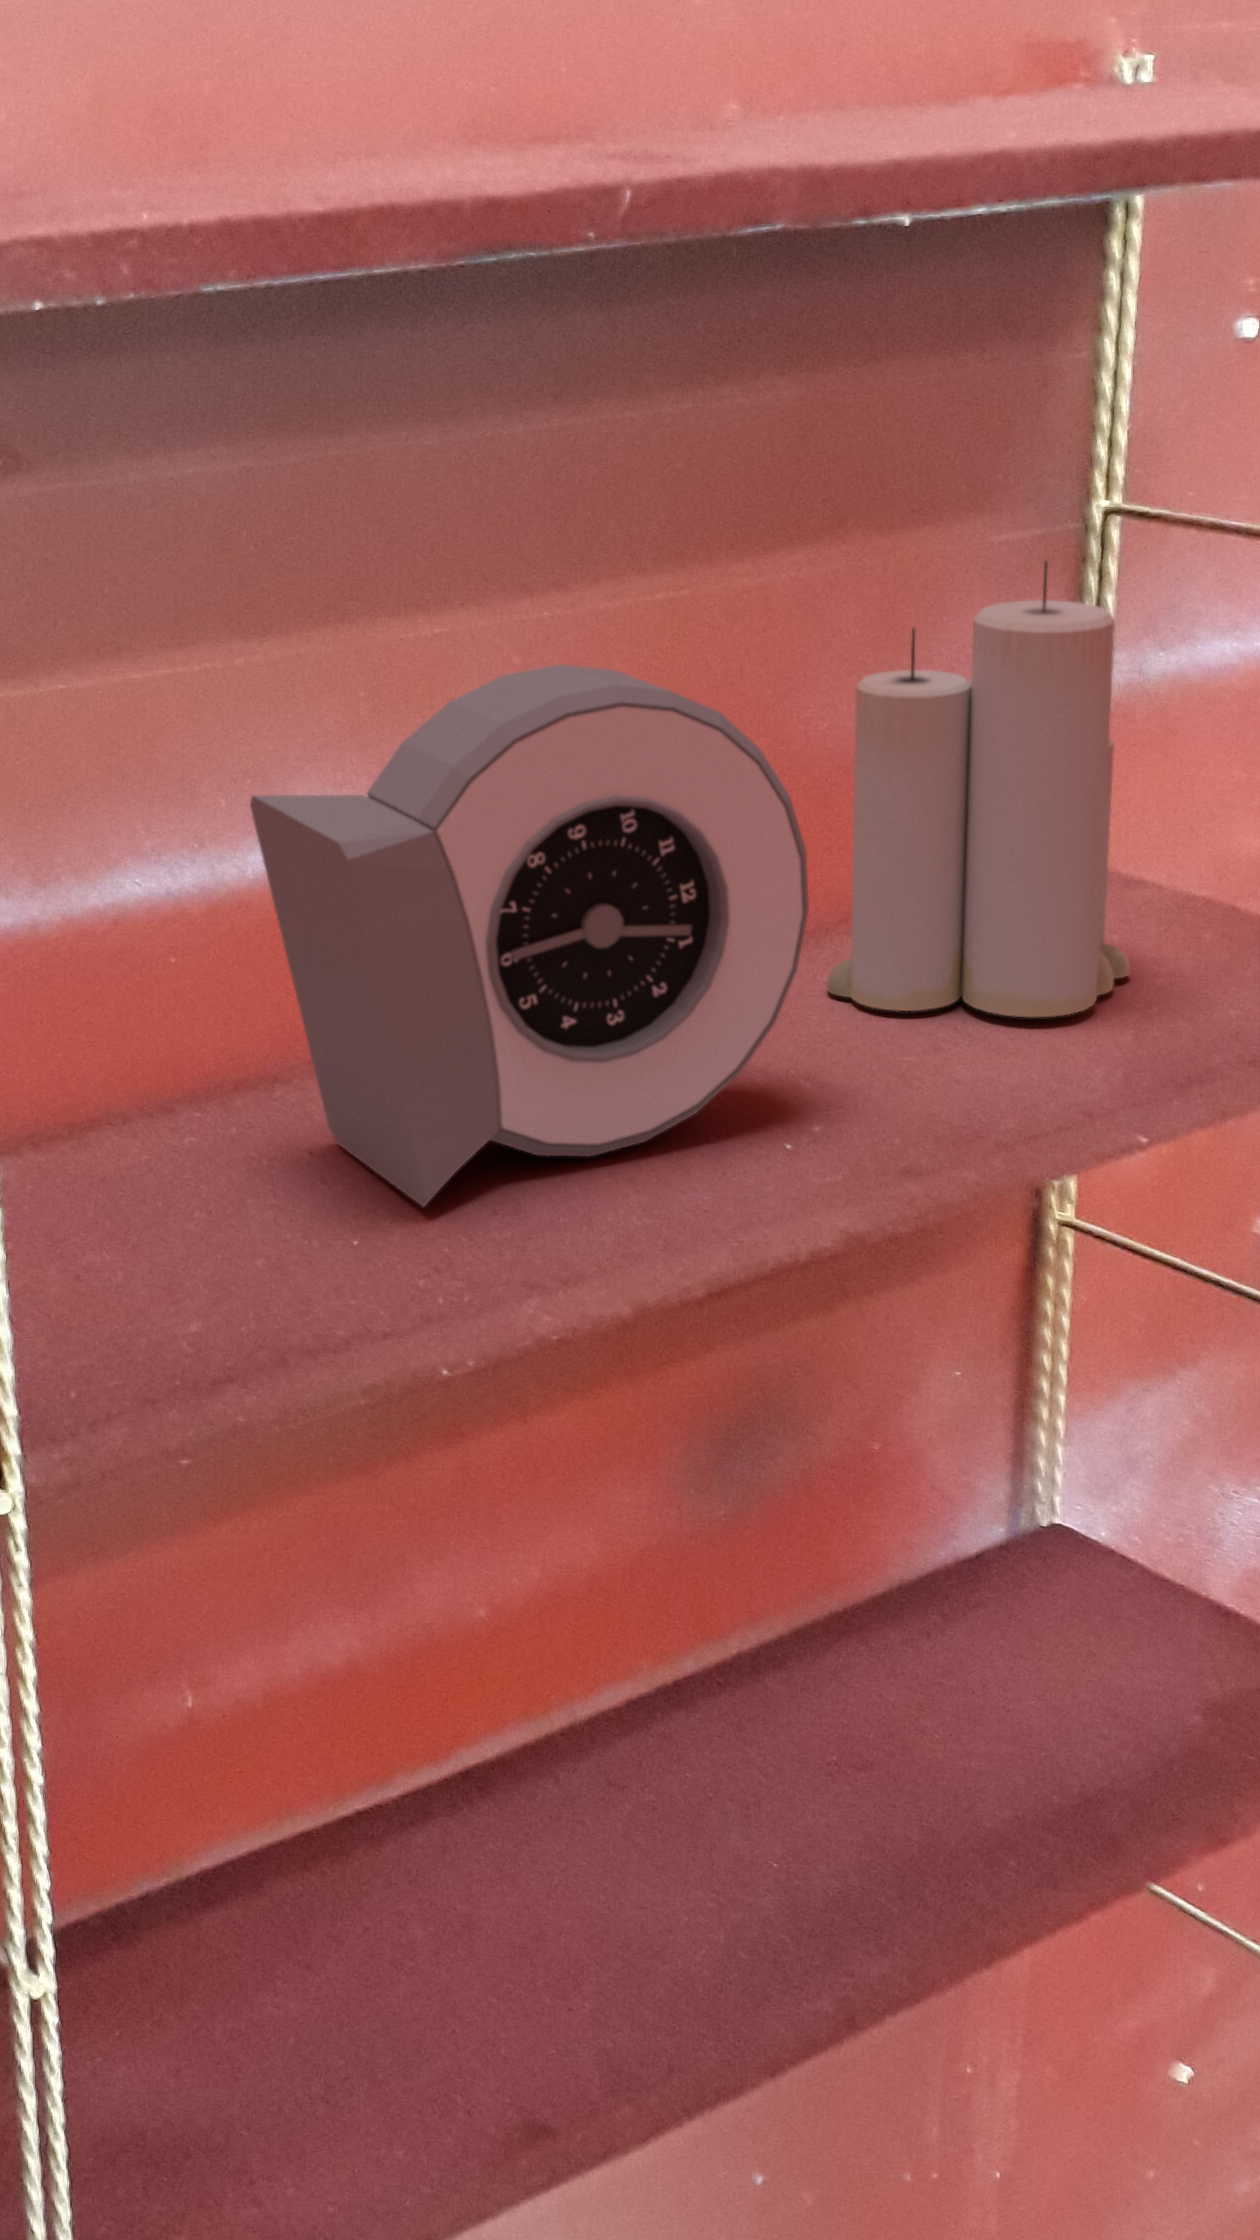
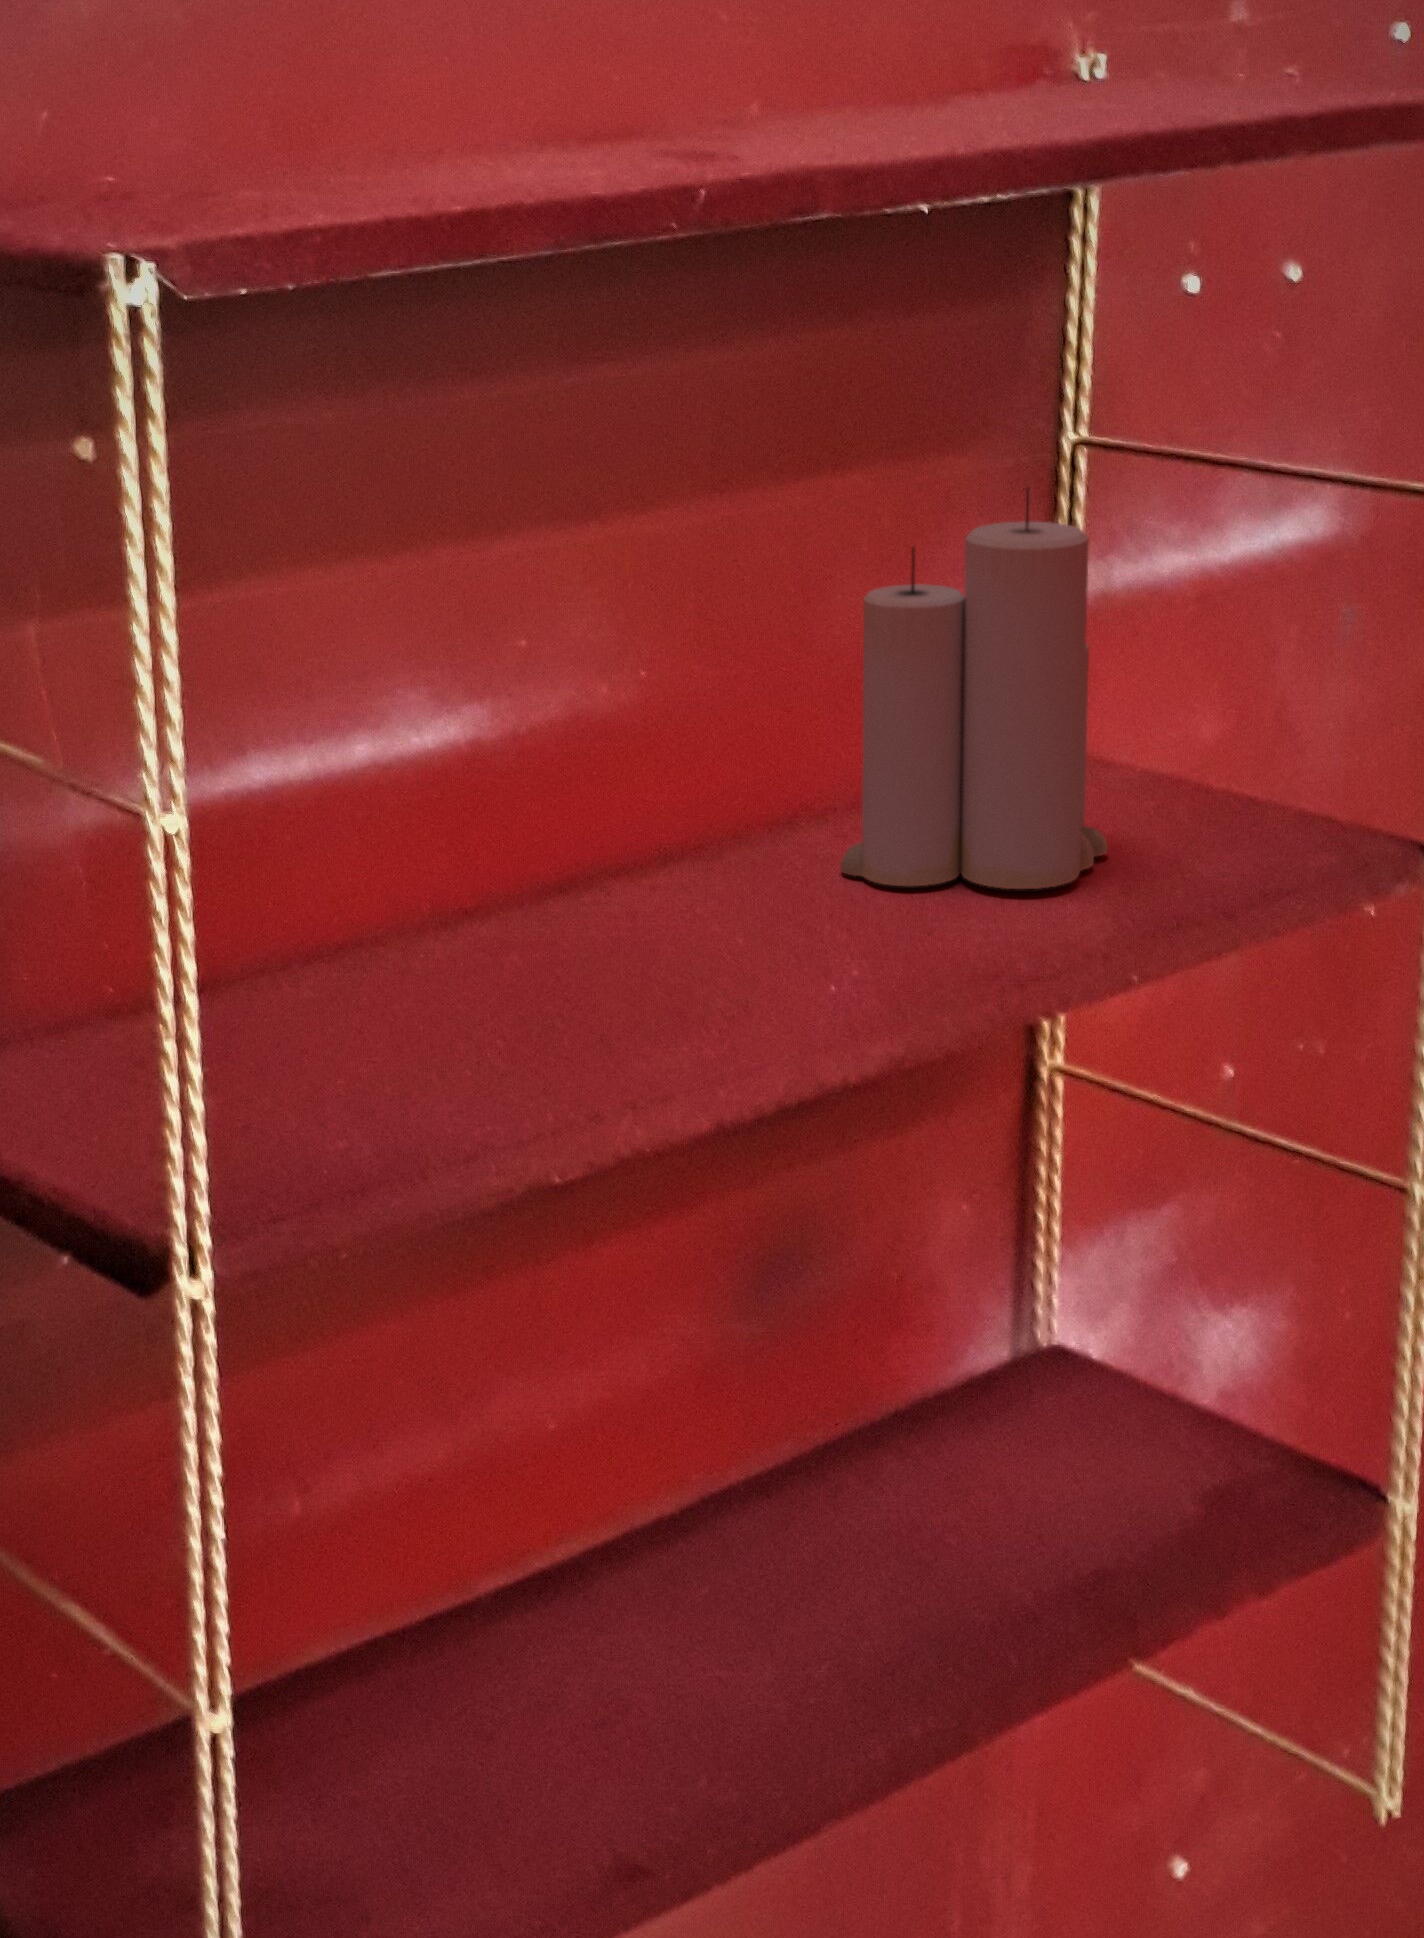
alarm clock: present [250,664,809,1207] -> none [354,580,835,1050]

